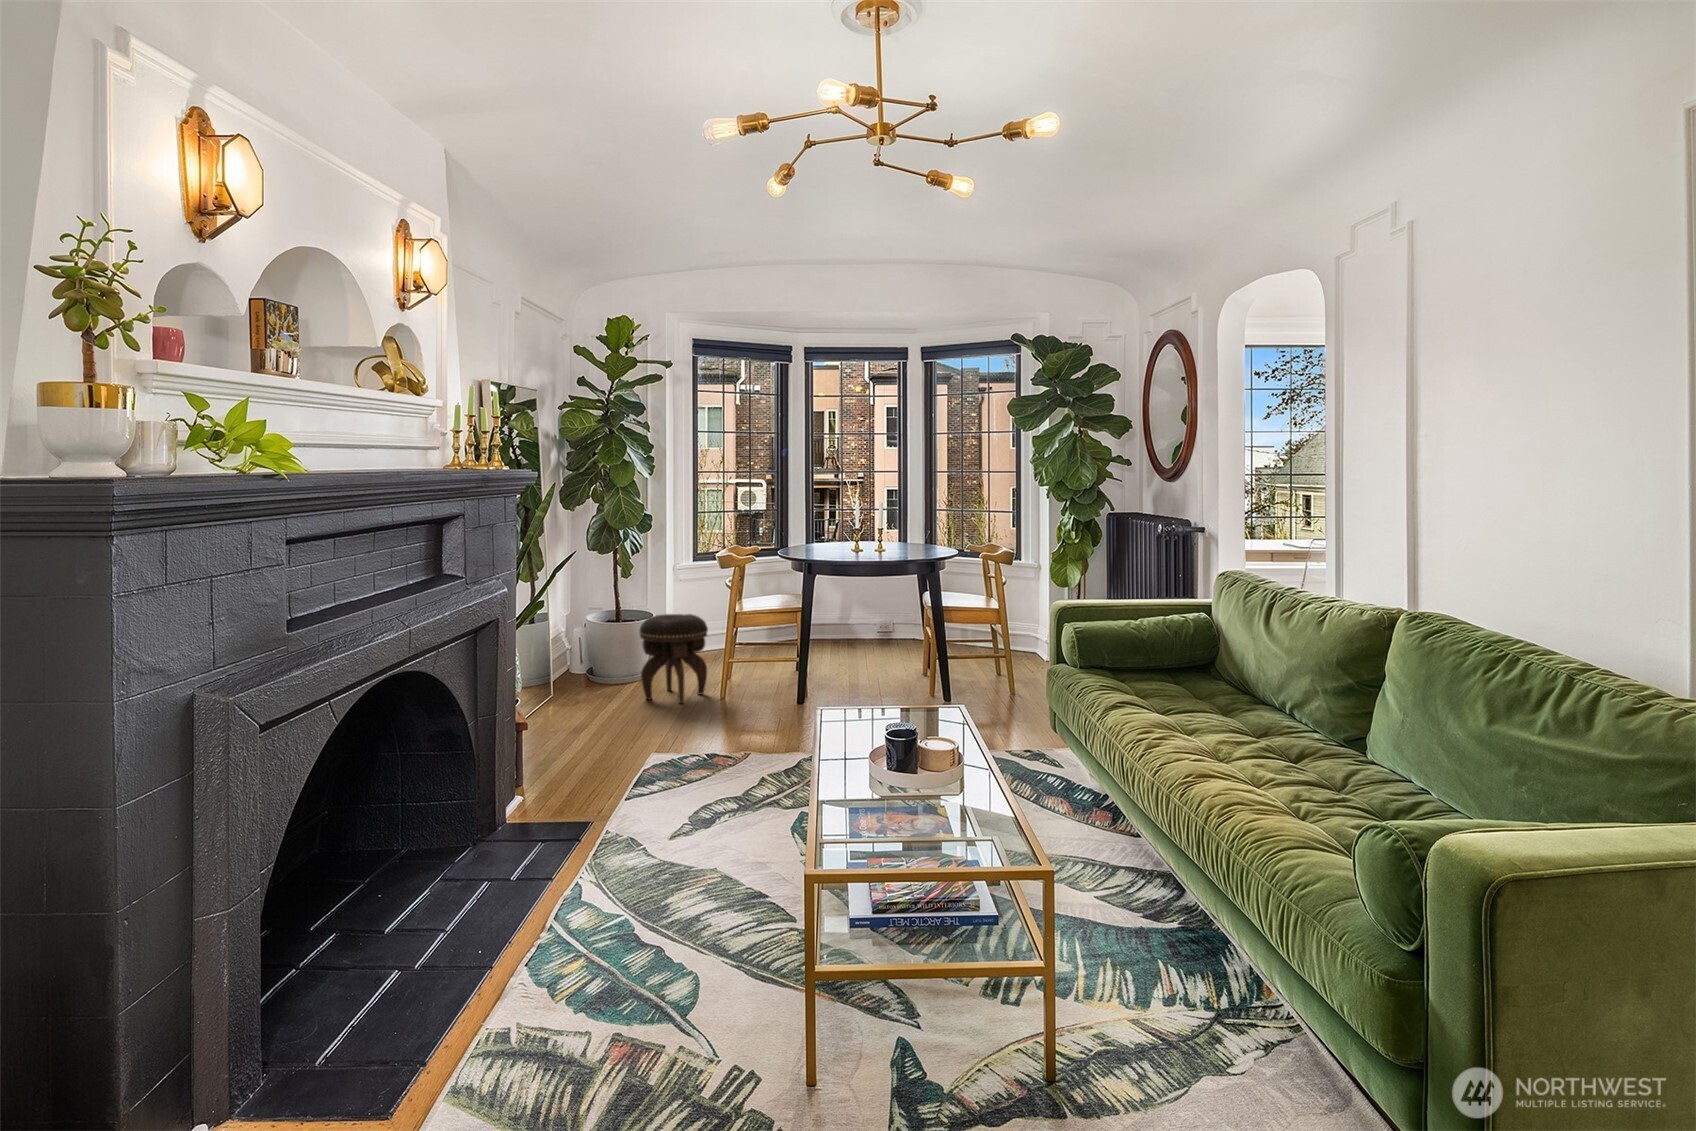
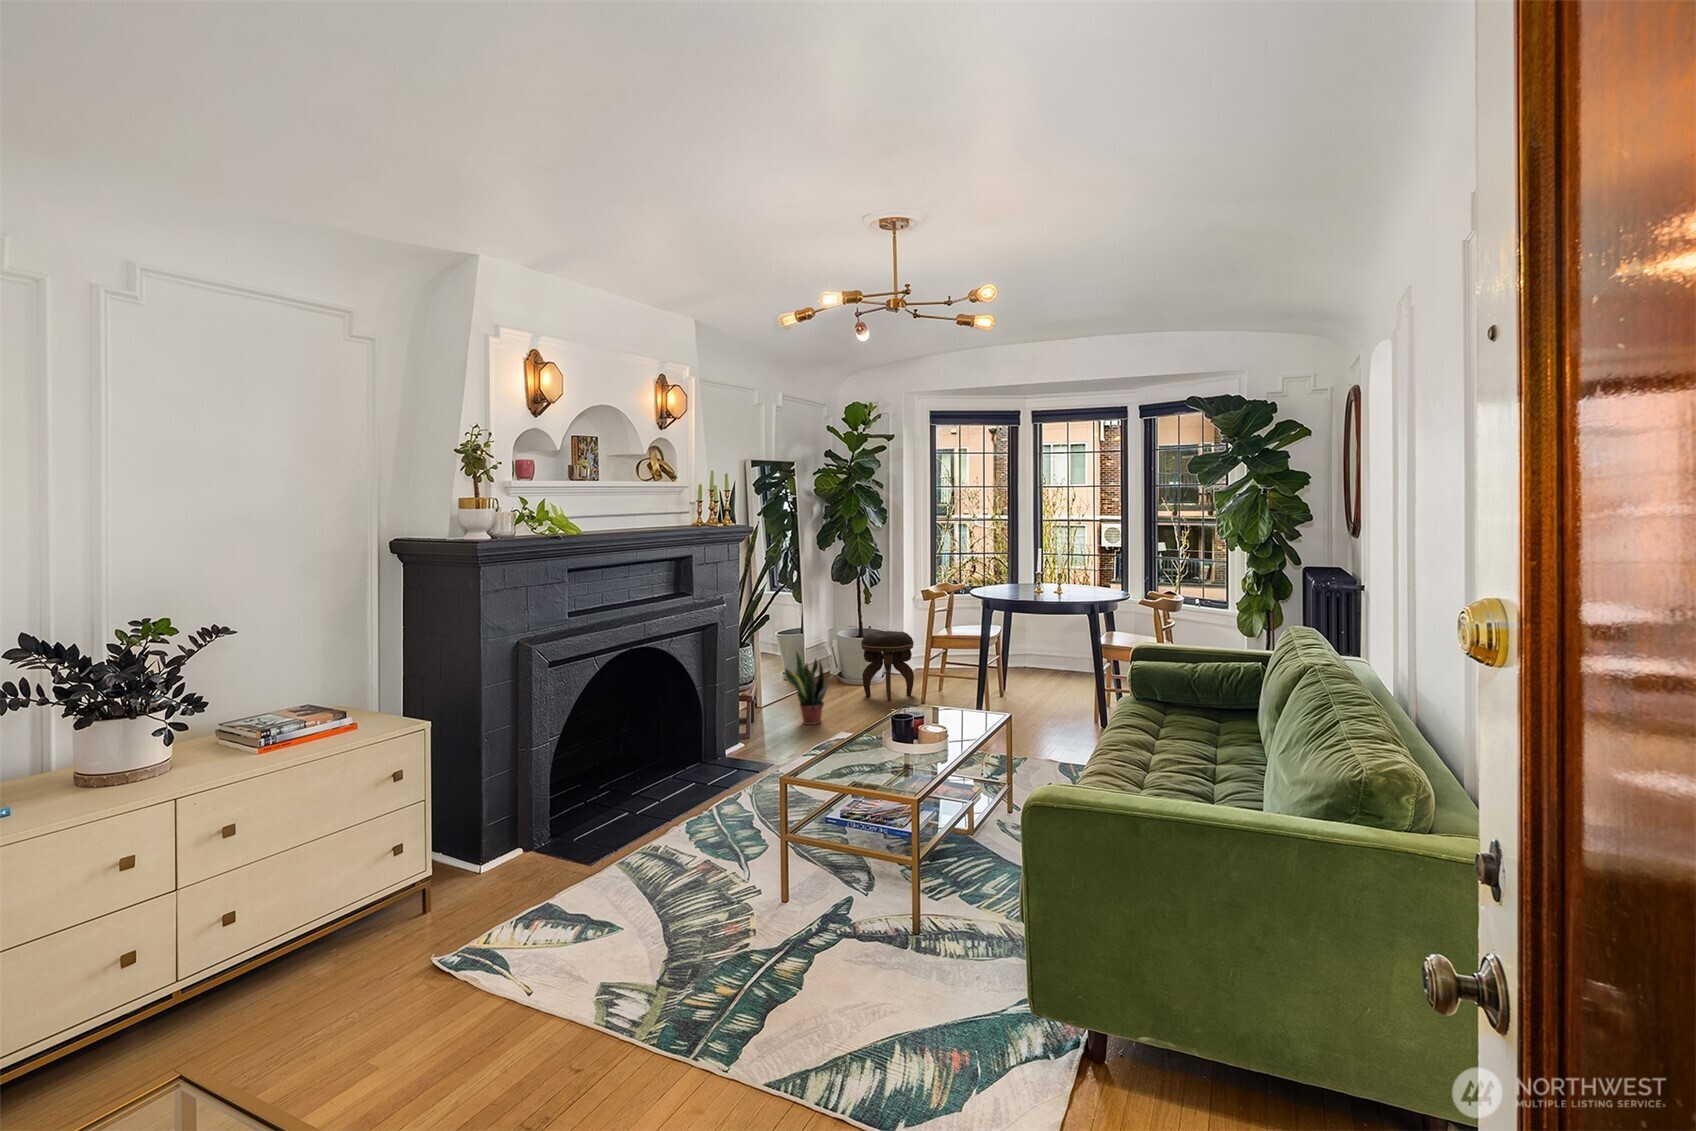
potted plant: none [568,649,636,750] -> present [785,652,835,725]

